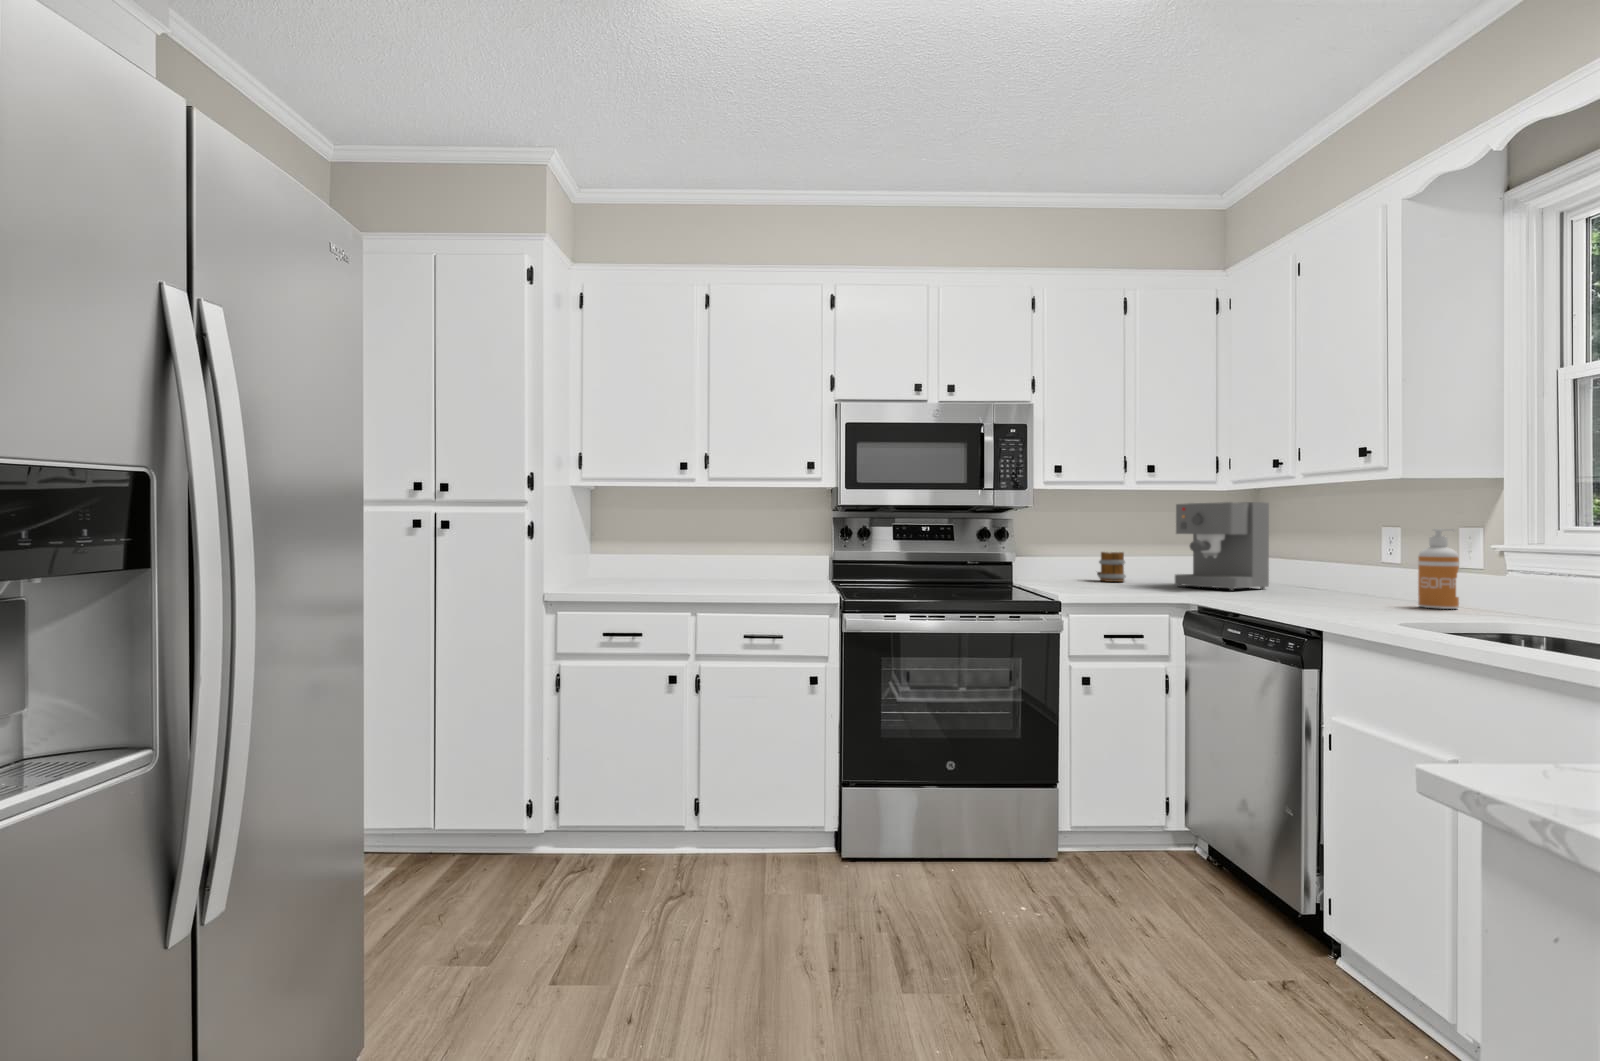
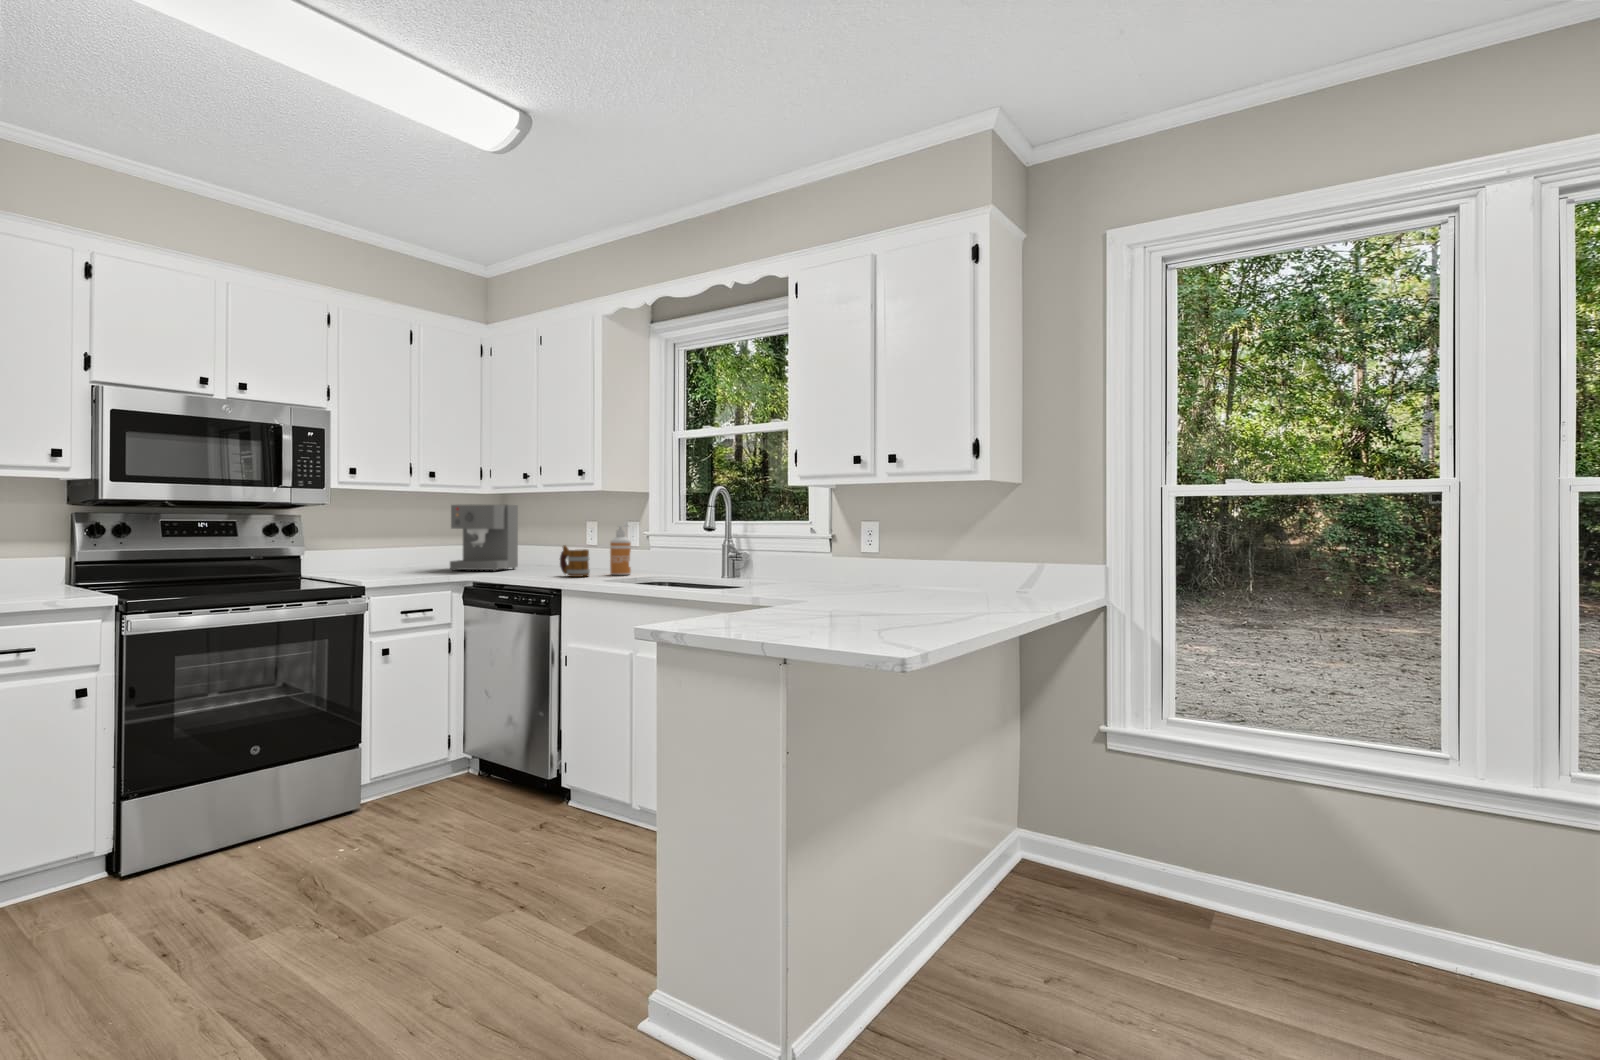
mug: present [1097,552,1126,582] -> present [560,546,590,577]

